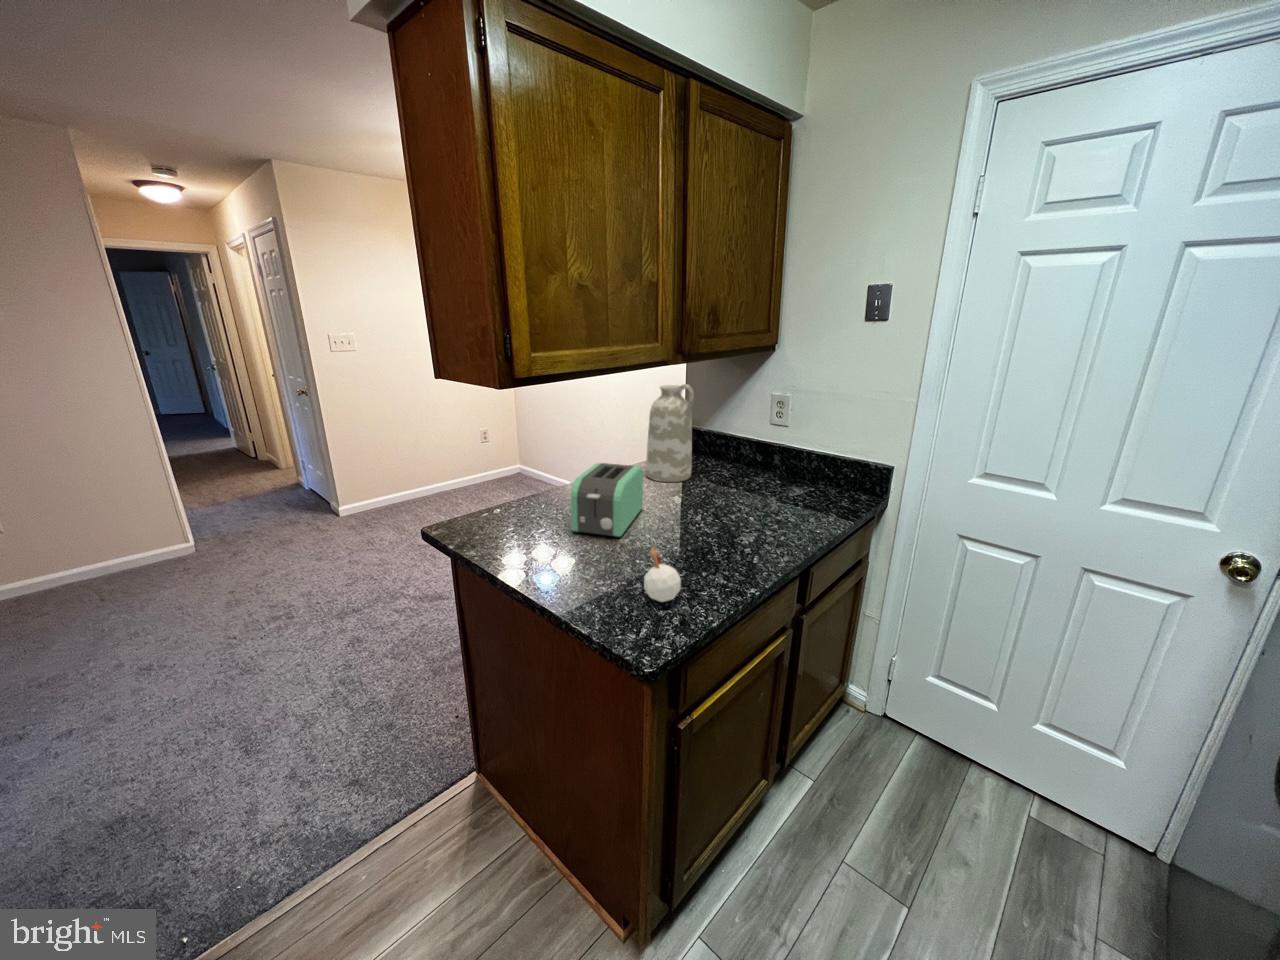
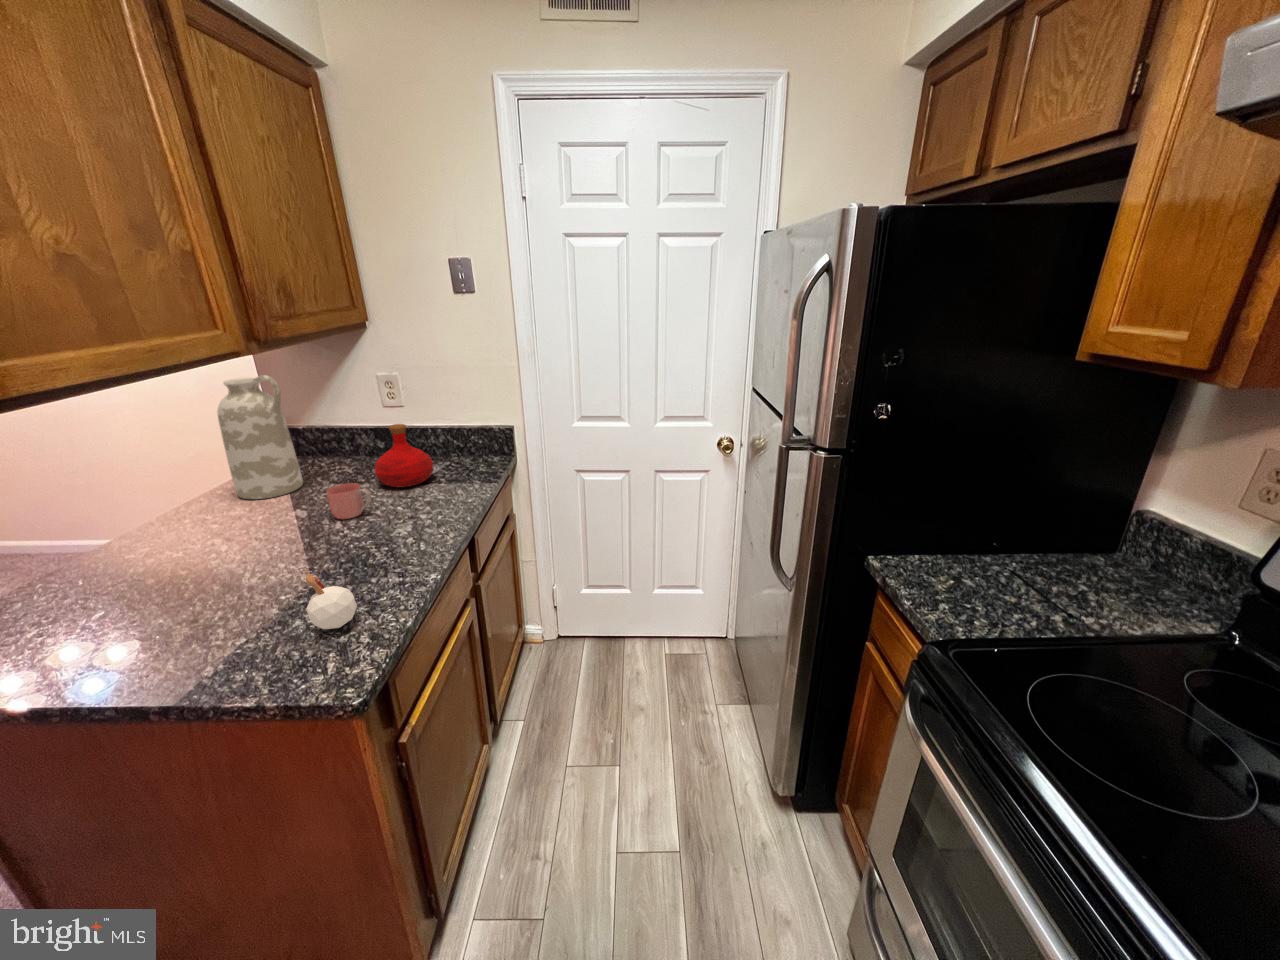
bottle: none [744,442,797,502] -> present [375,424,434,488]
toaster: present [571,463,643,537] -> none [135,487,255,597]
mug: none [698,484,732,515] -> present [327,483,371,519]

